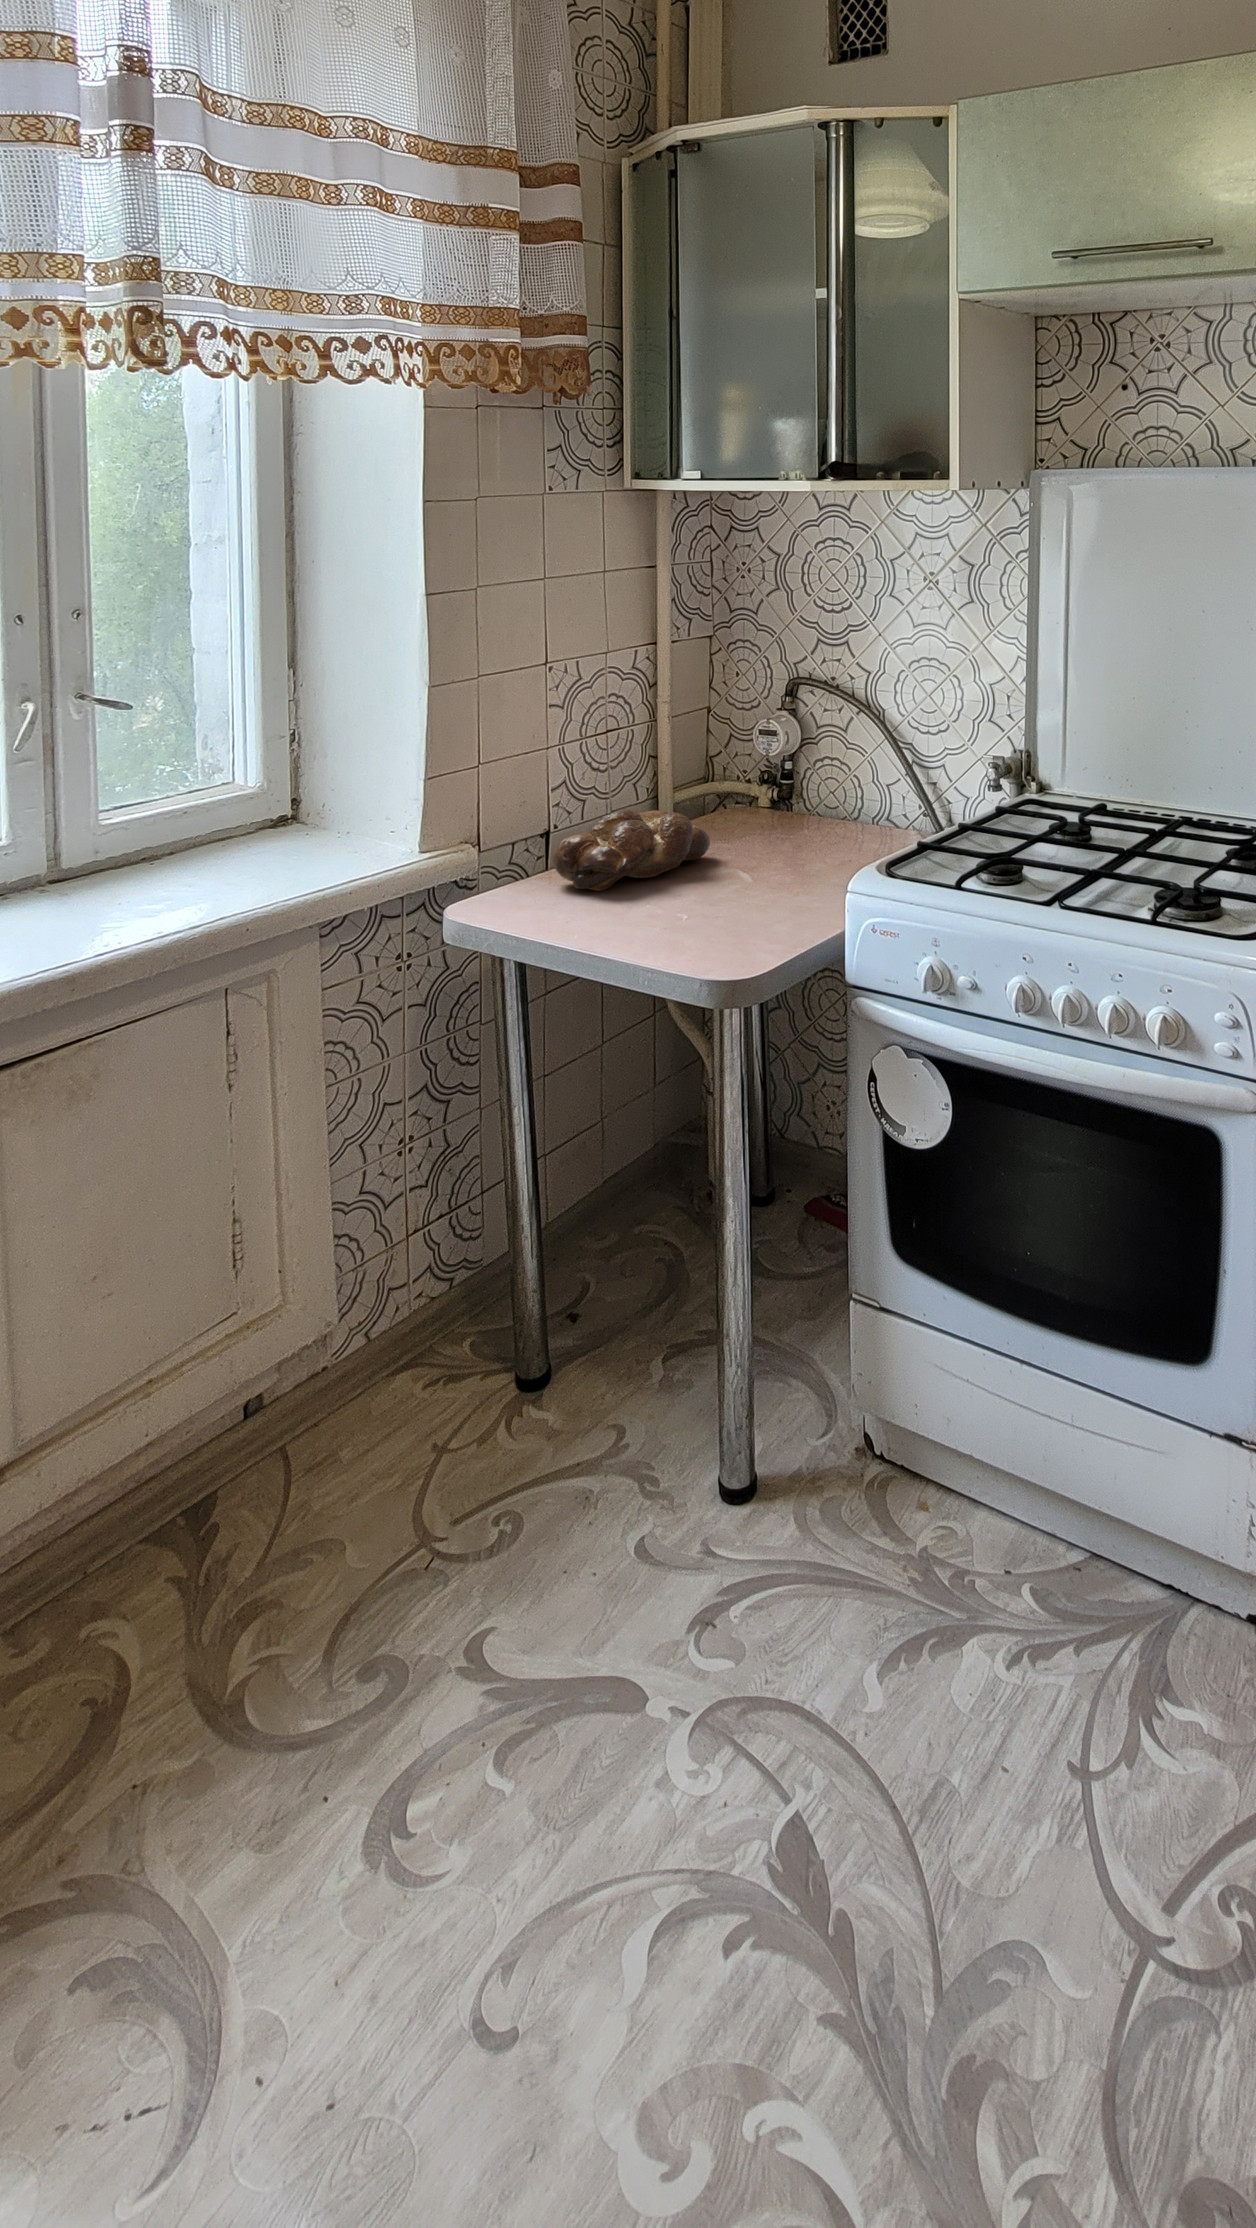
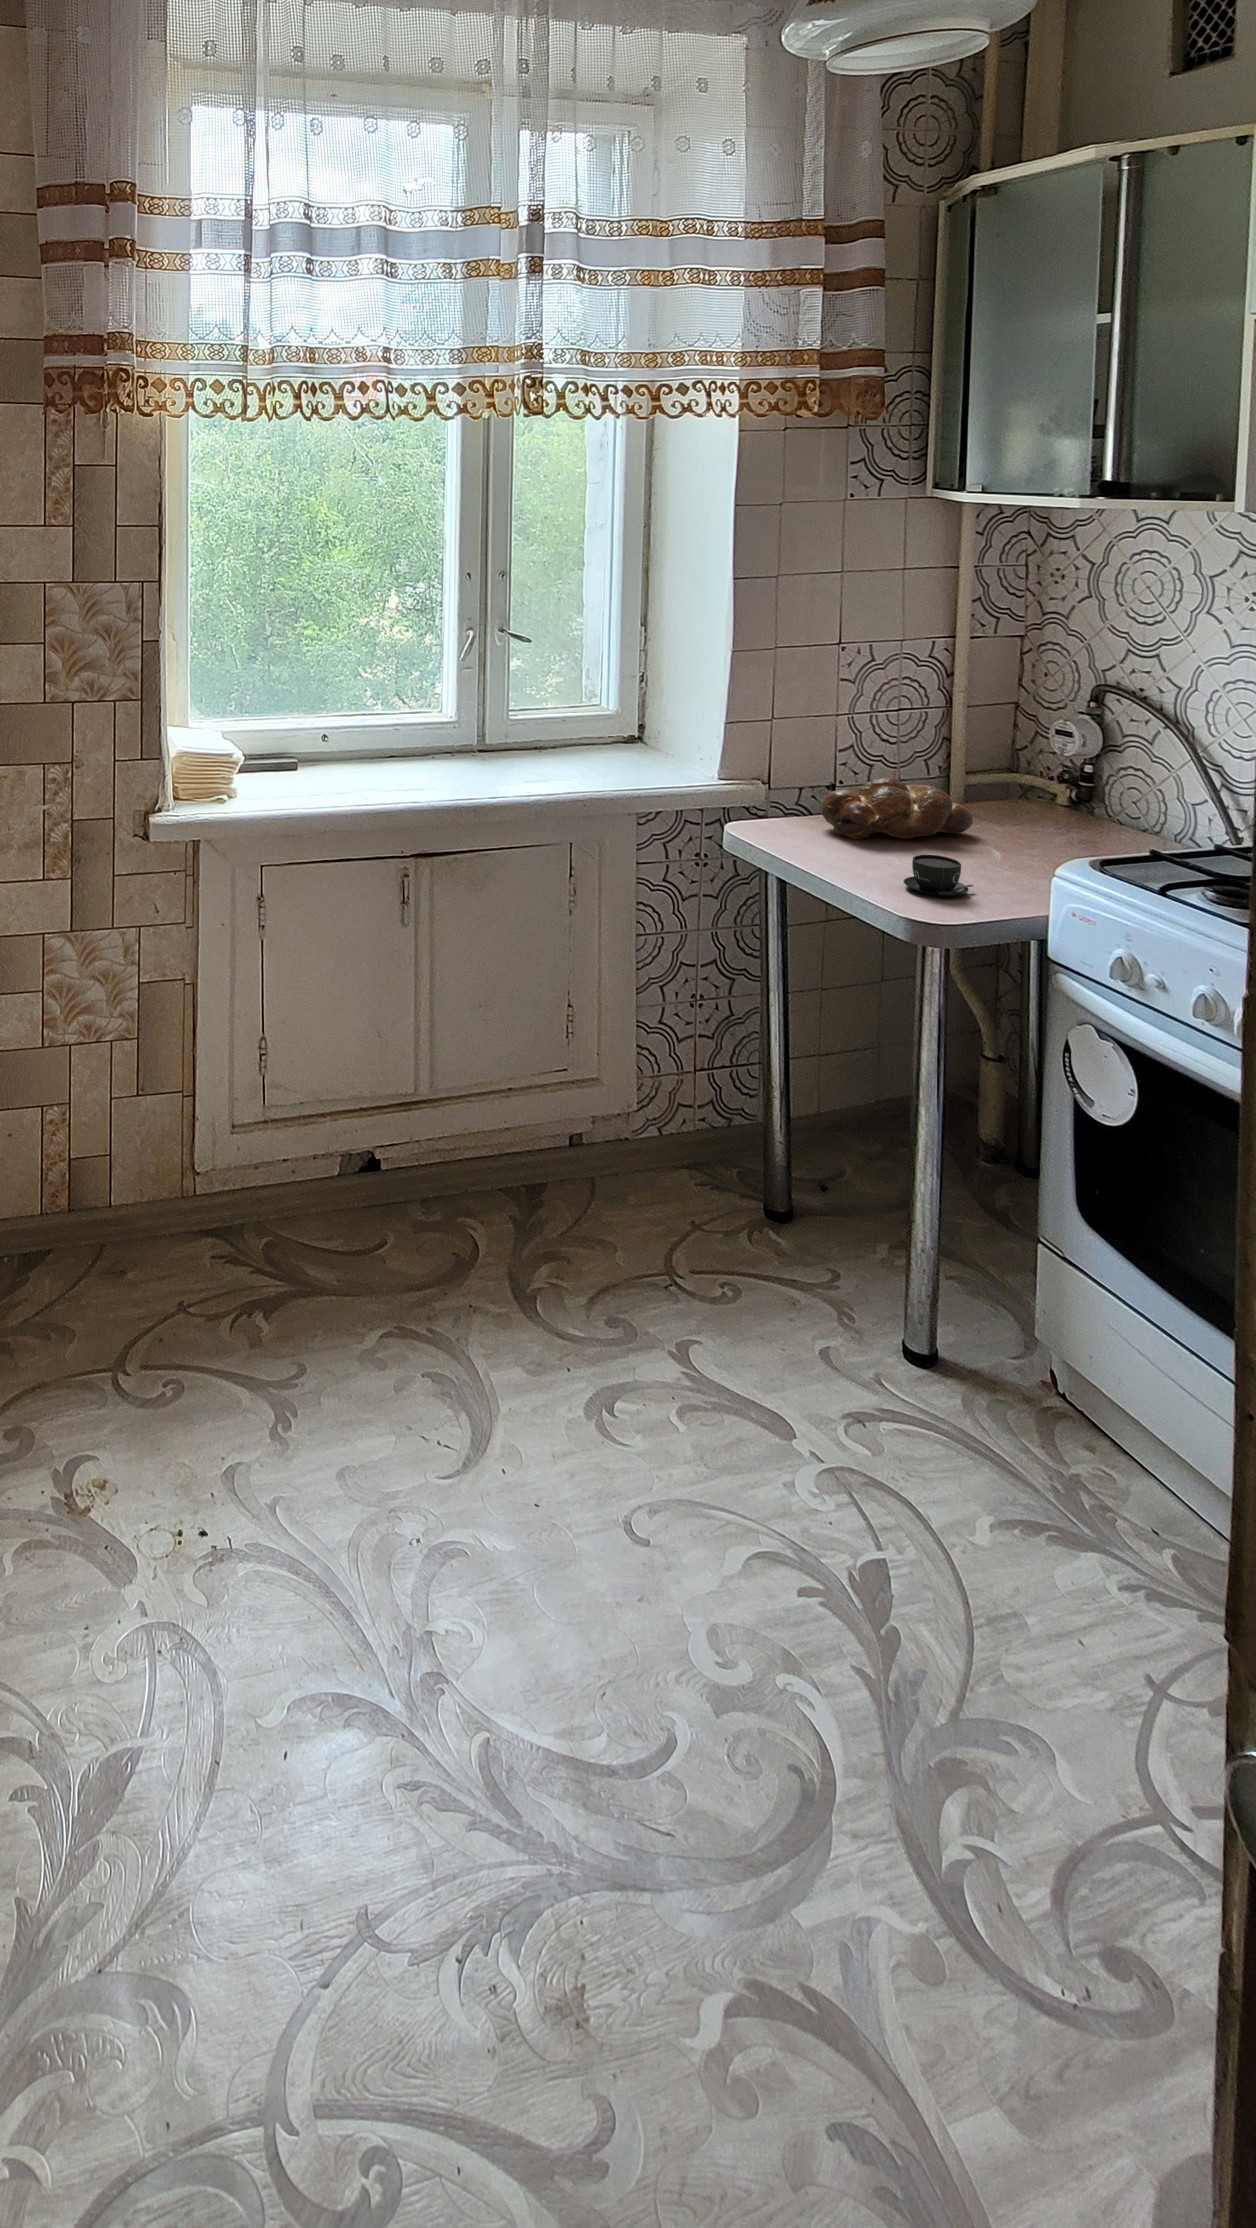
teacup: none [687,892,757,941] -> present [904,855,973,896]

